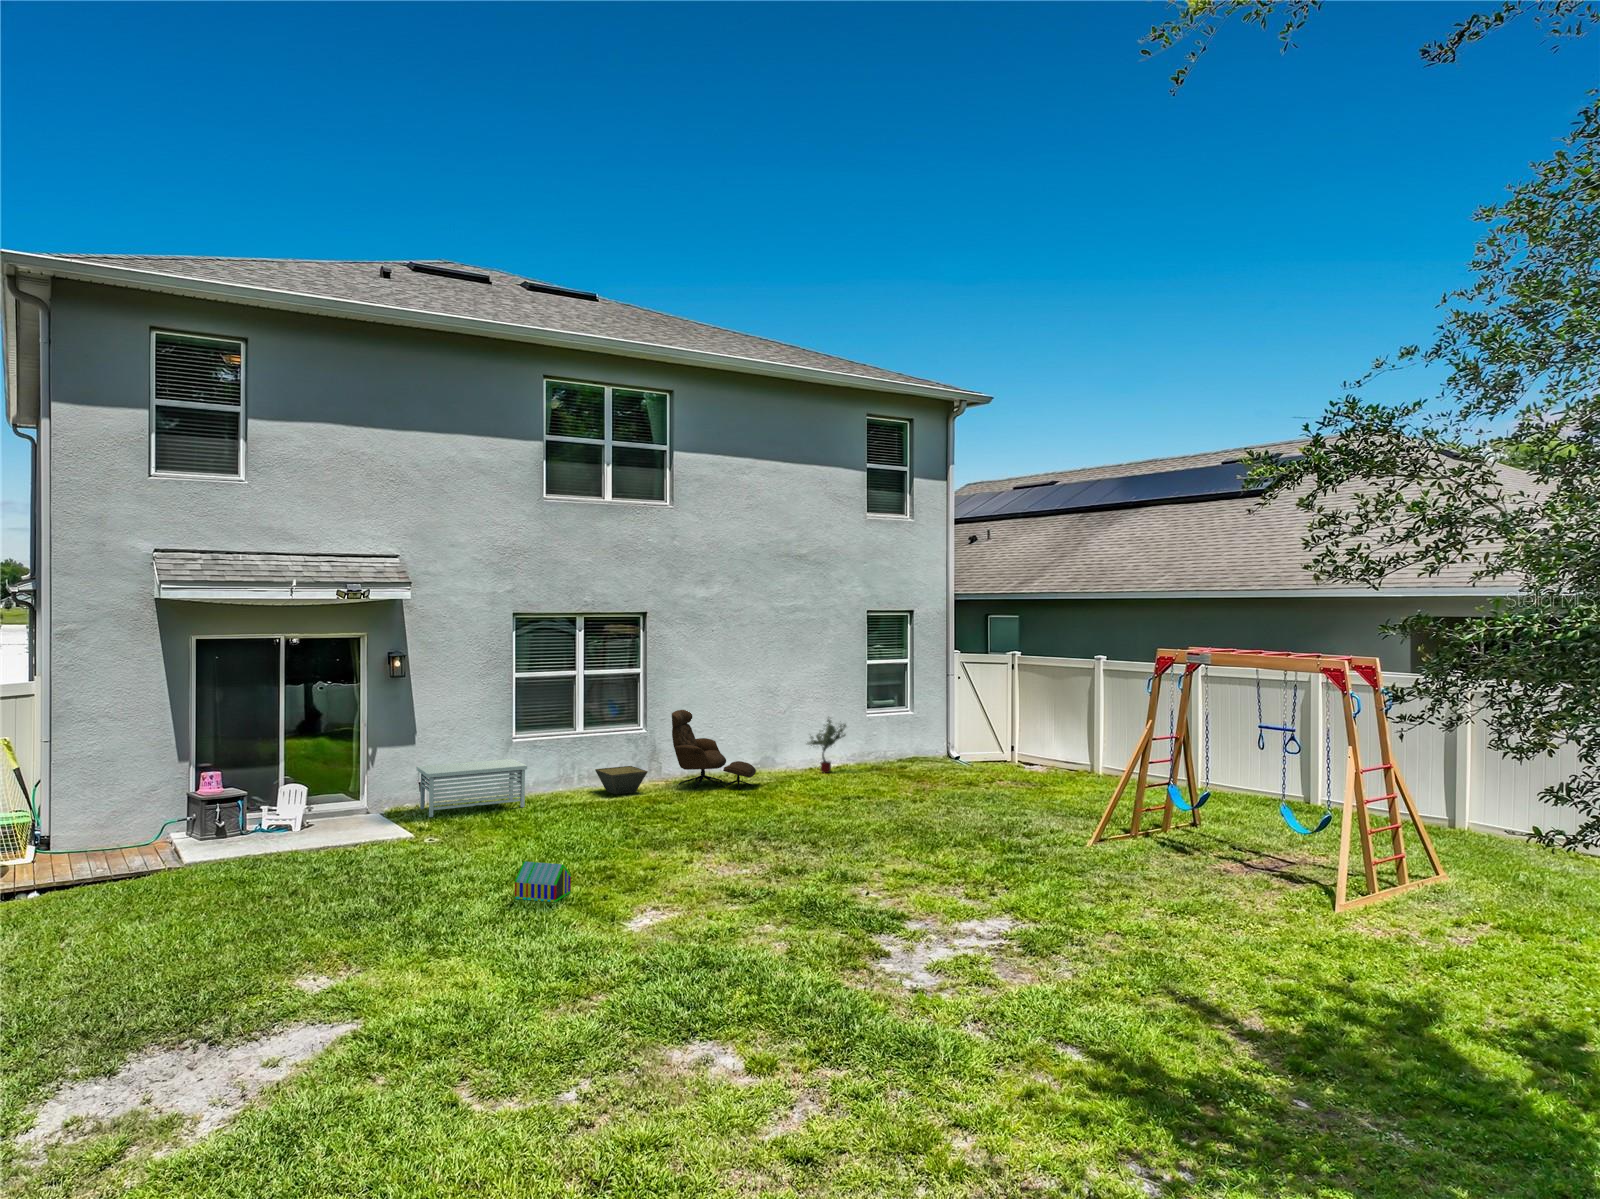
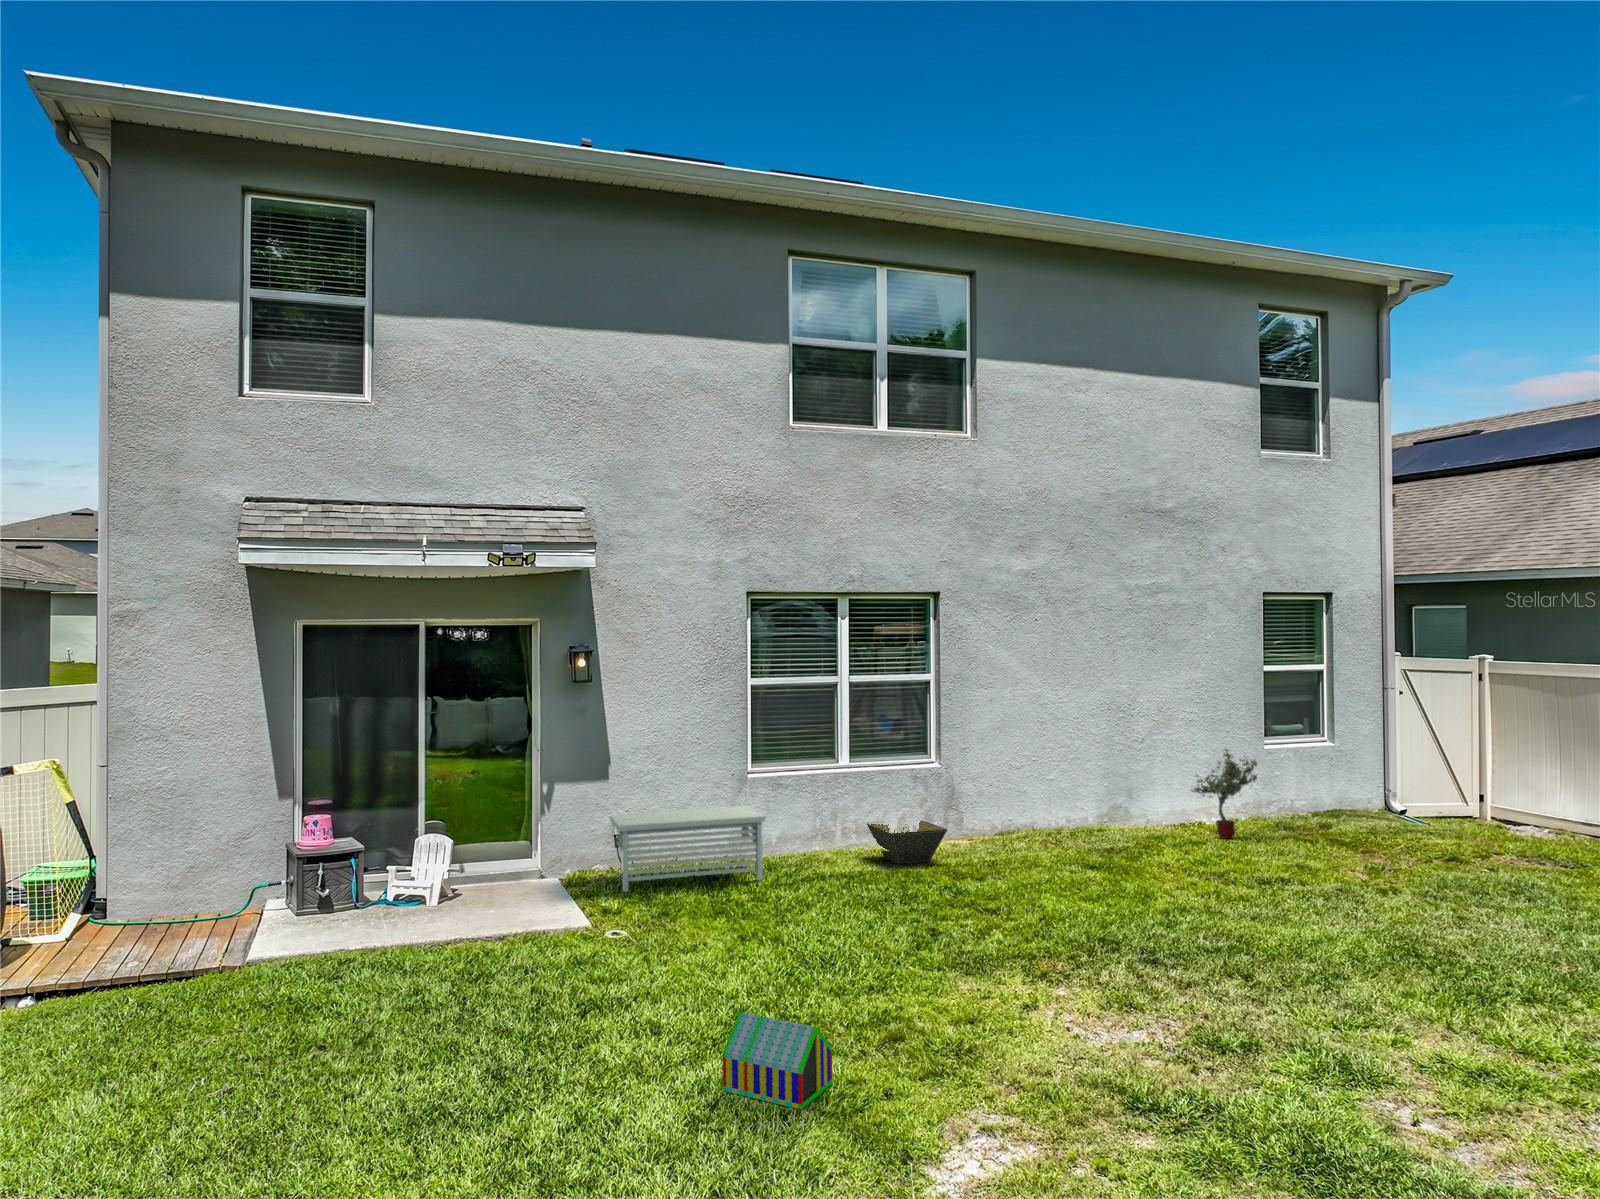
lounge chair: present [672,710,756,789] -> none [980,735,1118,862]

